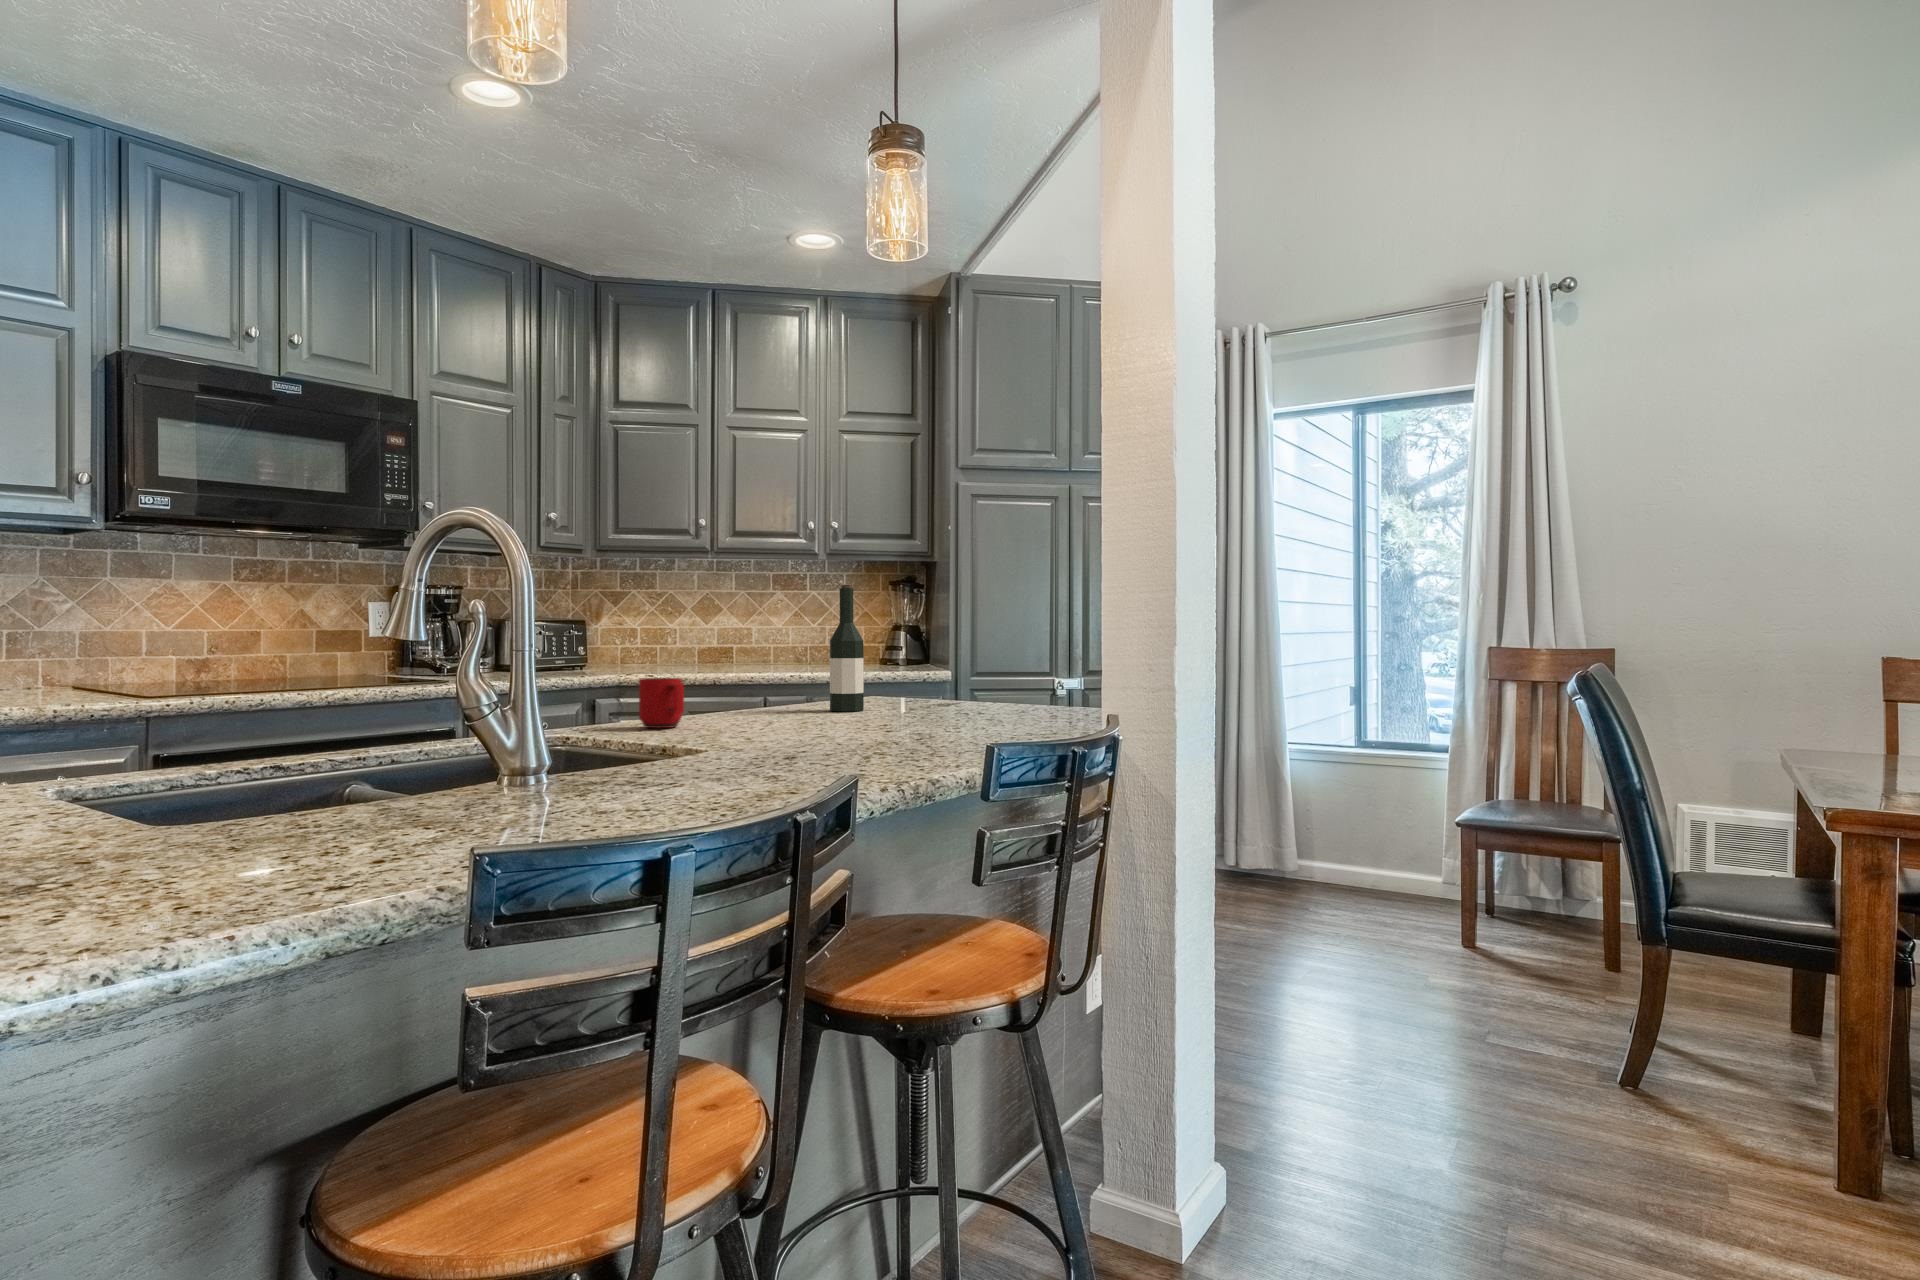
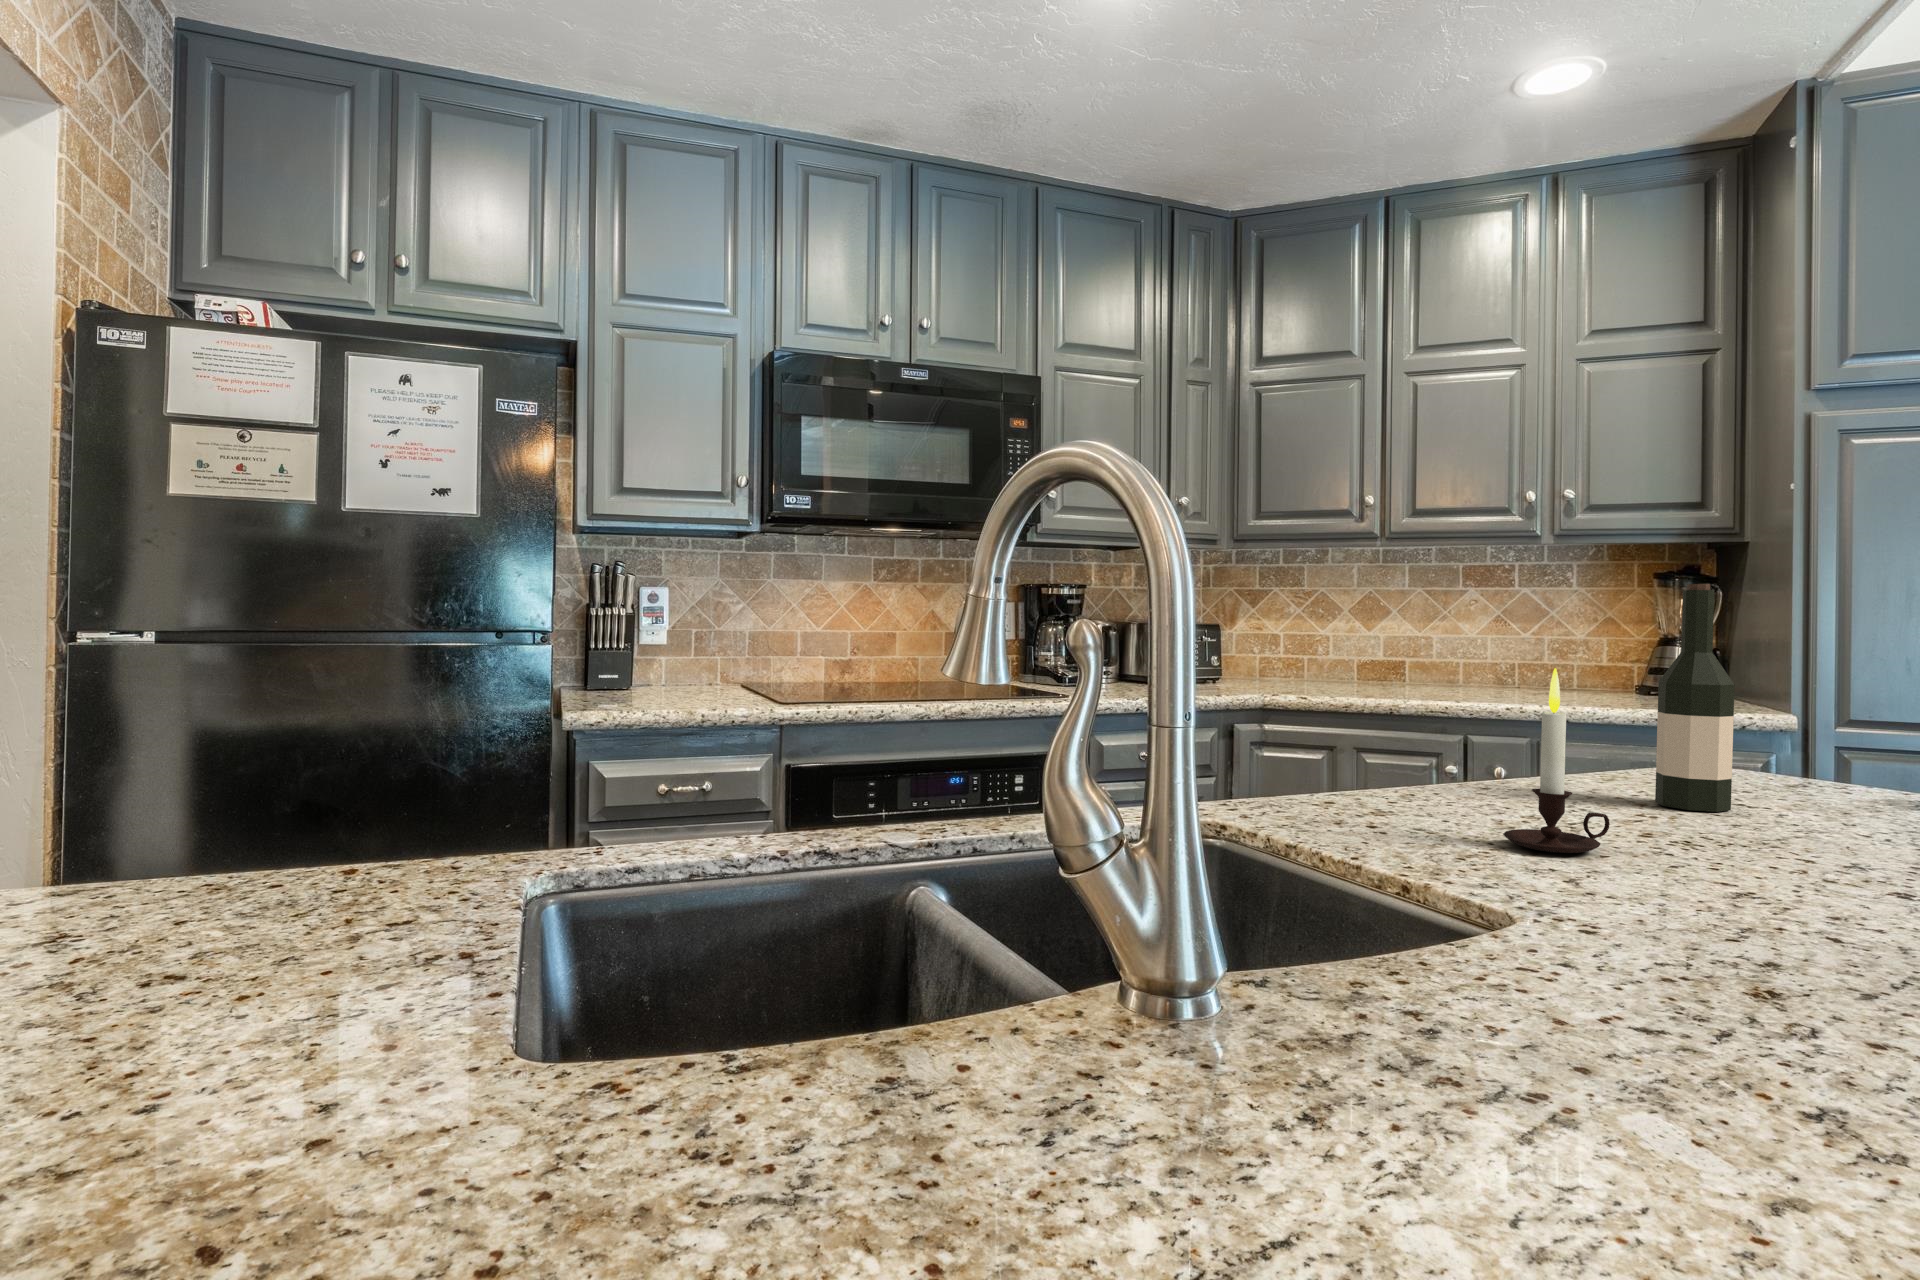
candle: none [730,628,784,728] -> present [1503,668,1610,853]
mug: present [639,678,684,728] -> none [1332,739,1415,827]

